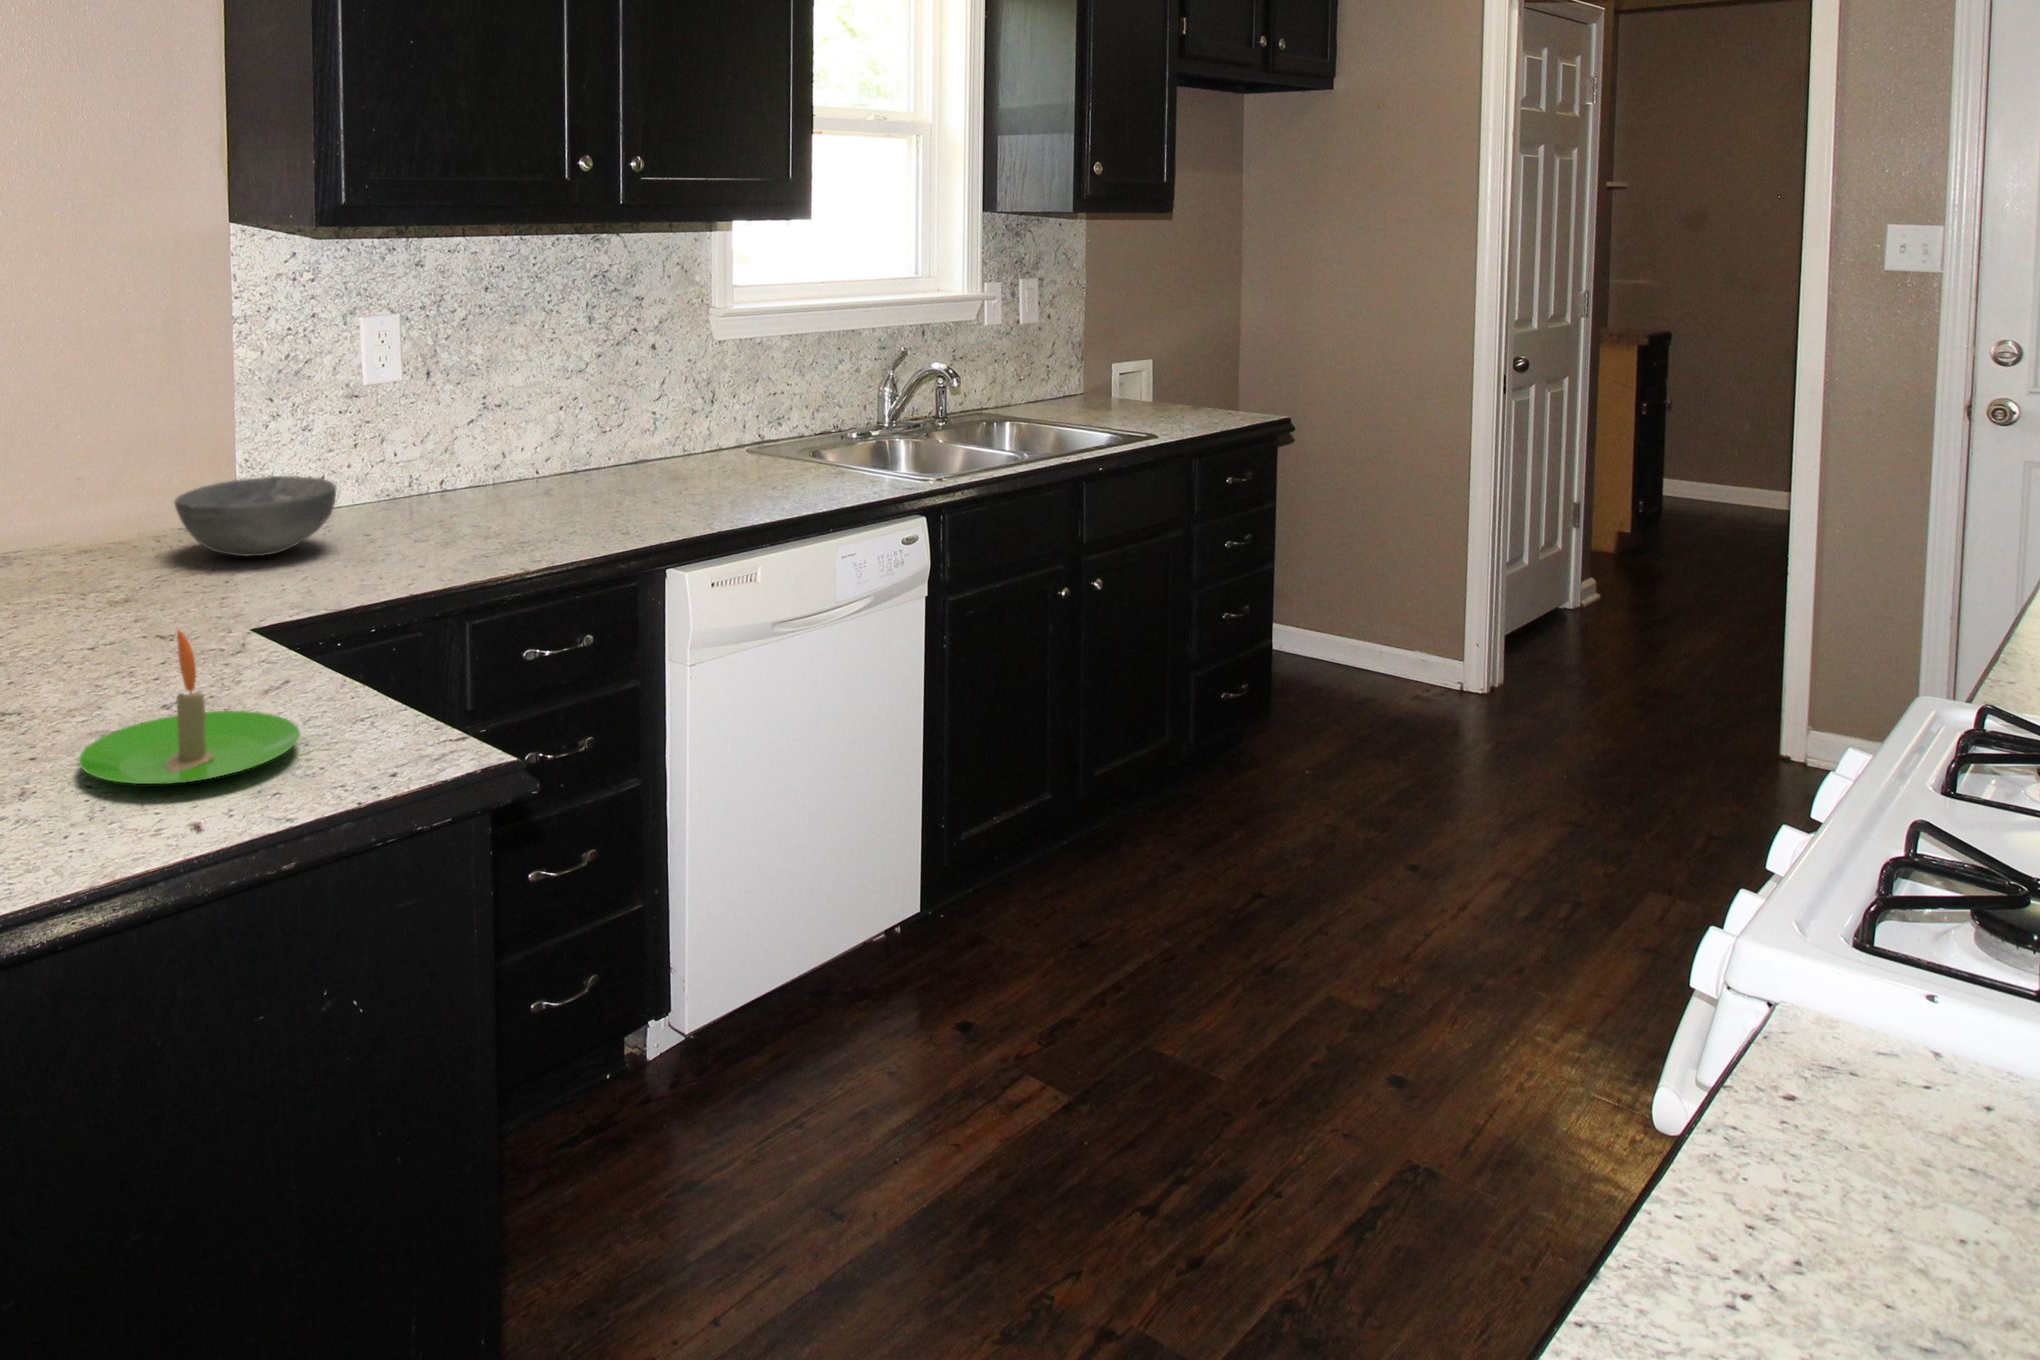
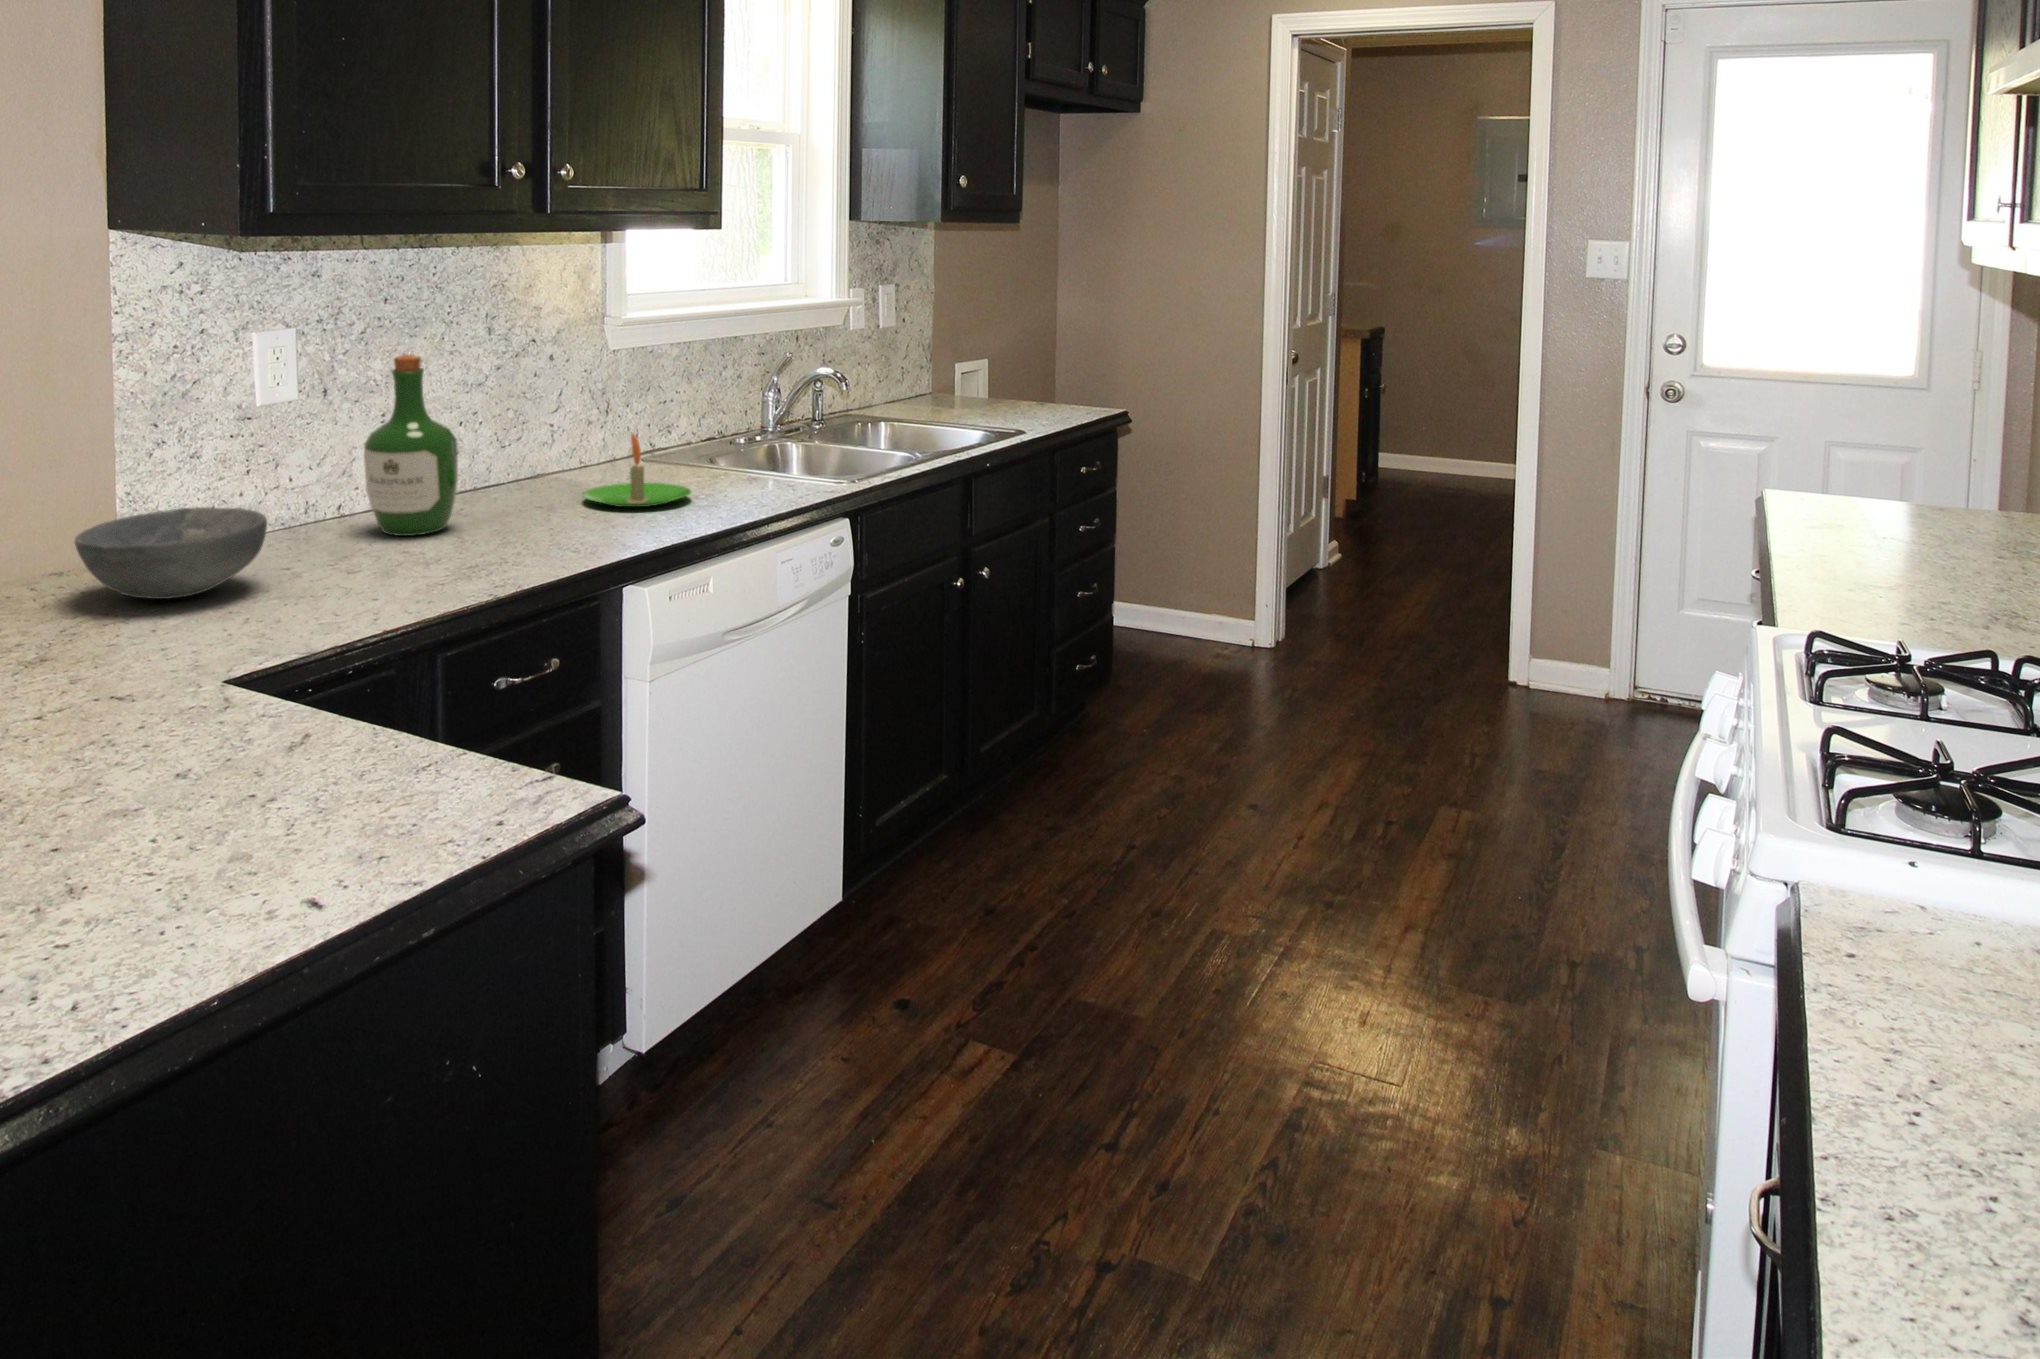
wine bottle: none [445,340,531,513] -> present [364,354,458,536]
candle: present [79,630,300,784] -> present [583,433,691,507]

